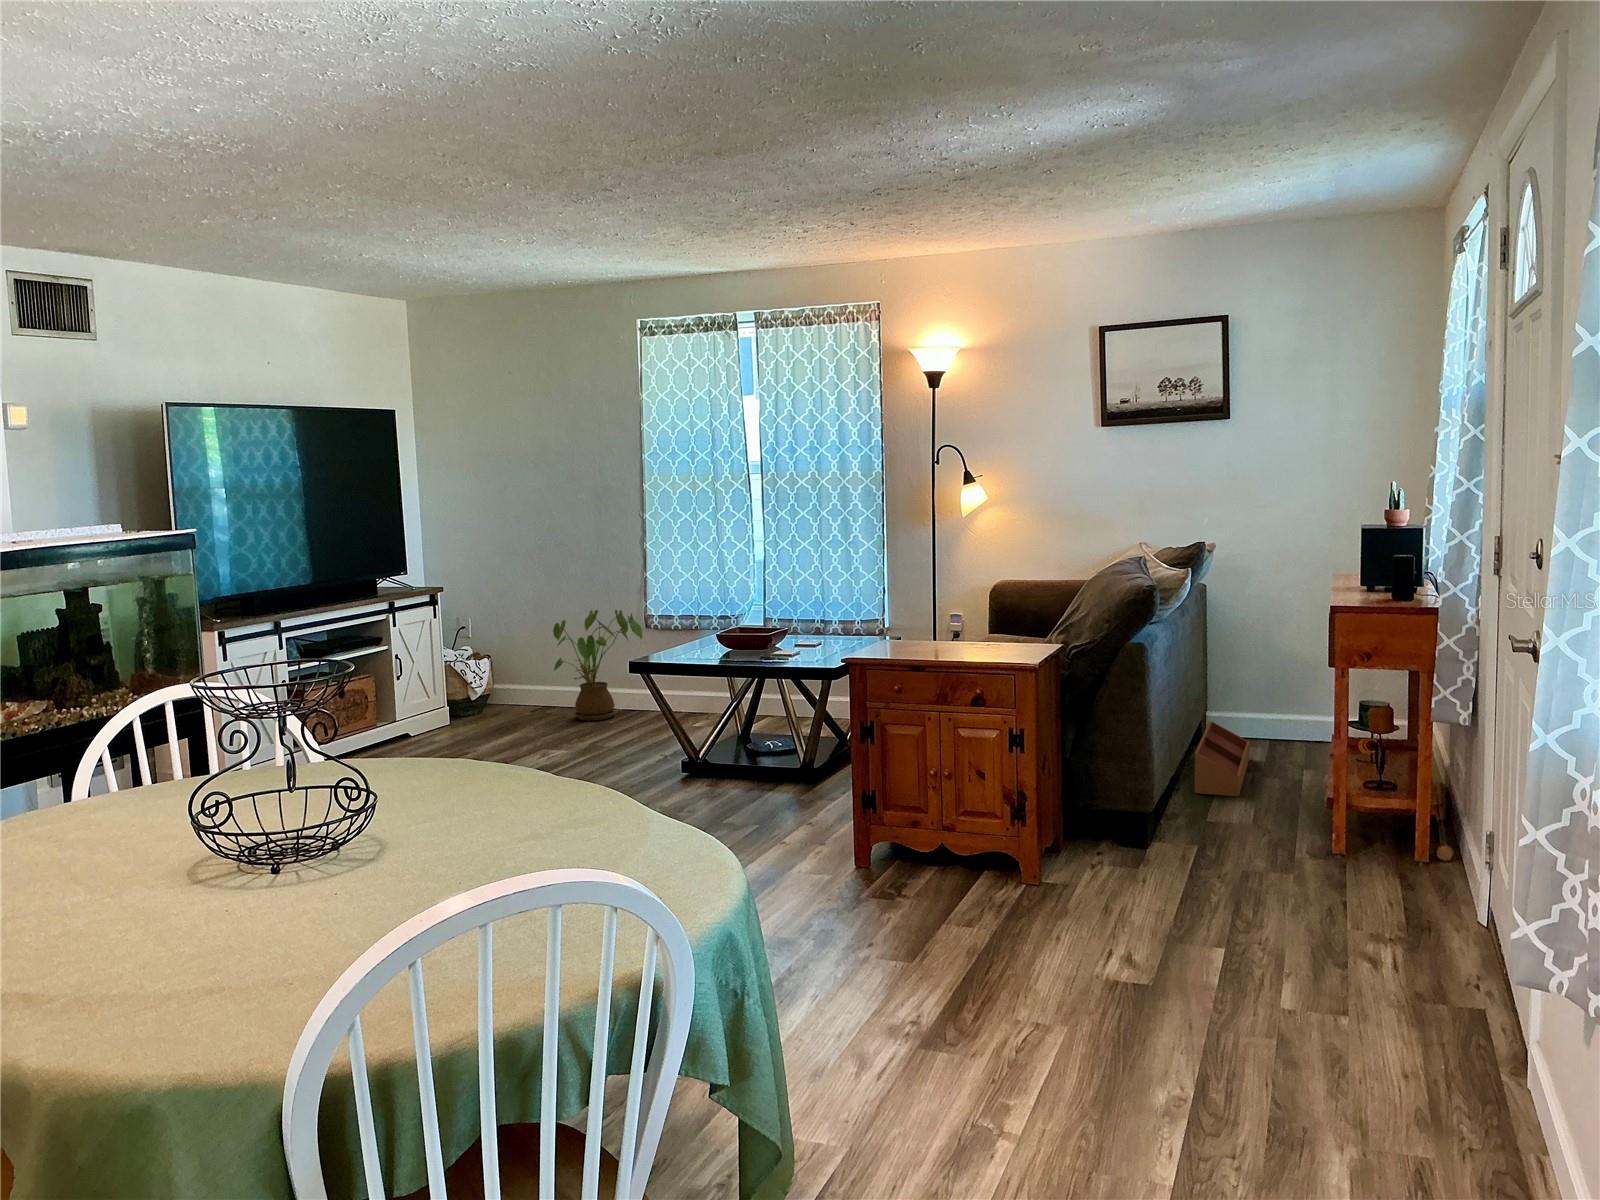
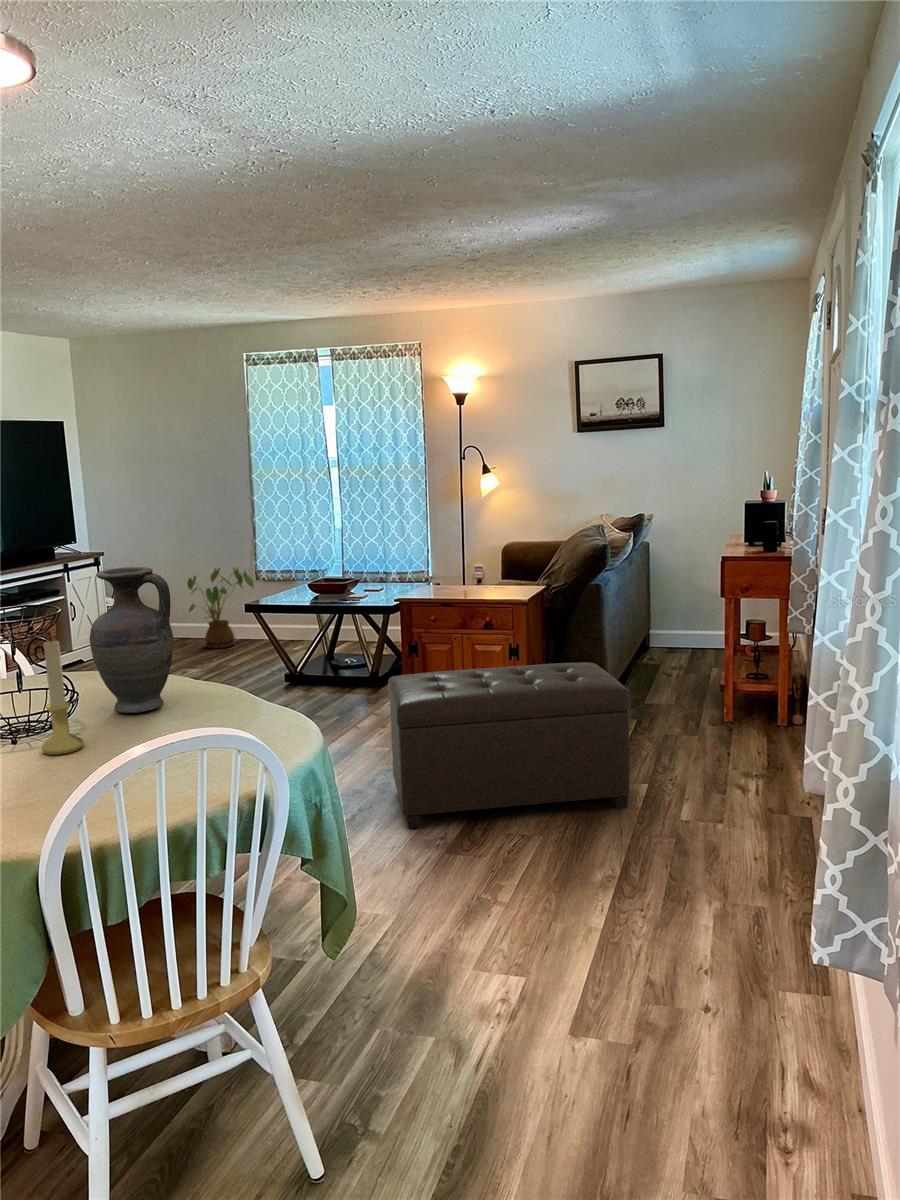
vase: none [397,605,521,827] -> present [90,567,173,713]
candle holder: none [313,711,378,894] -> present [42,639,83,755]
storage bin: present [1194,721,1249,797] -> none [640,637,680,688]
ottoman: none [833,760,1202,1004] -> present [388,663,630,828]

